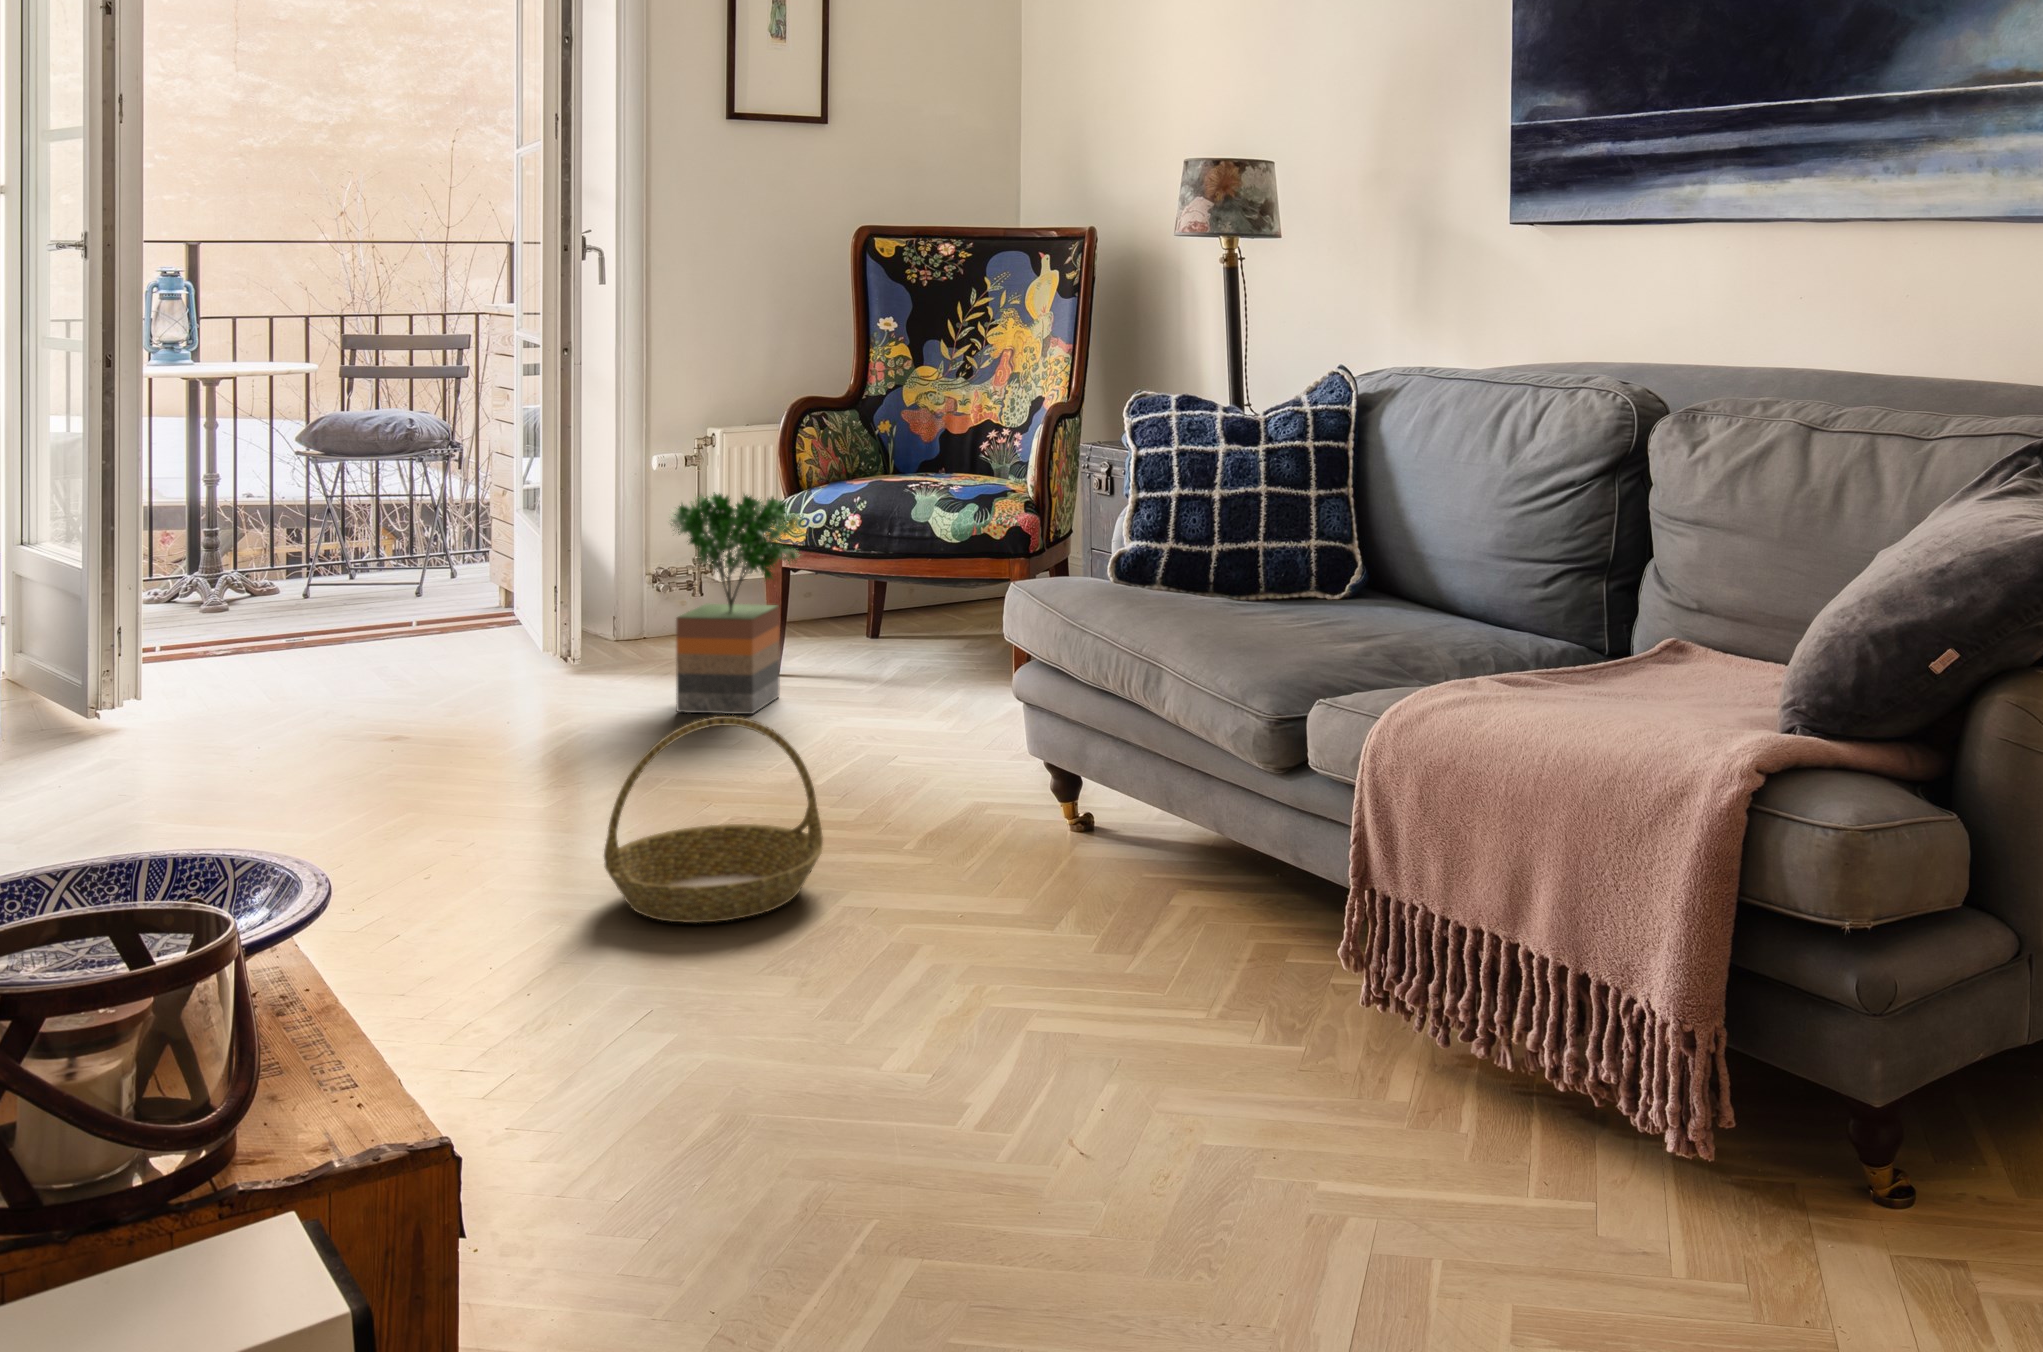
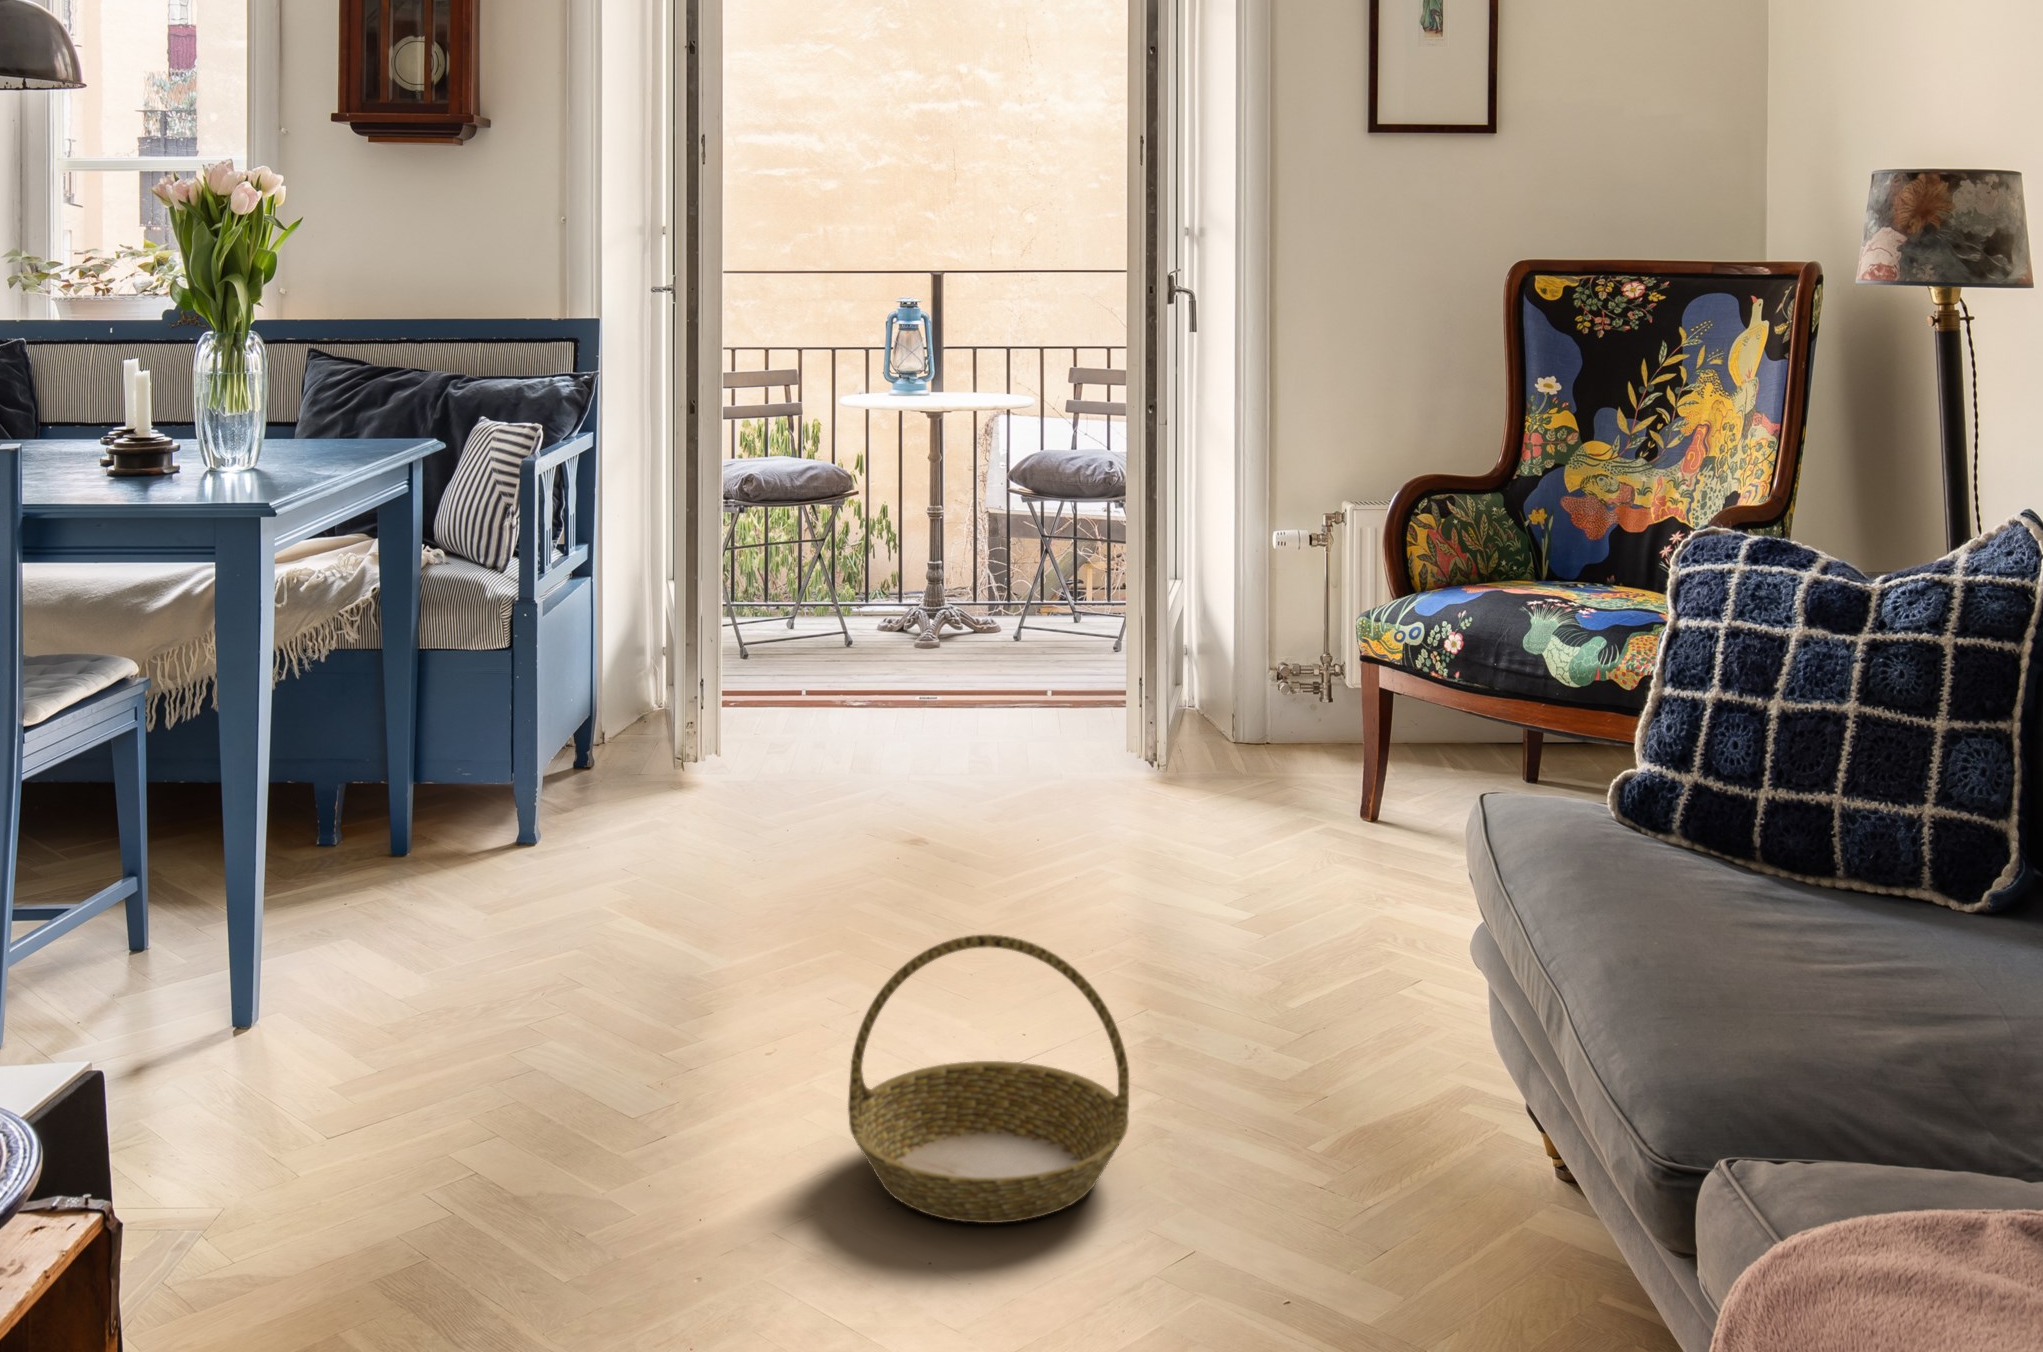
potted tree: present [670,492,803,714] -> none [1208,590,1382,877]

